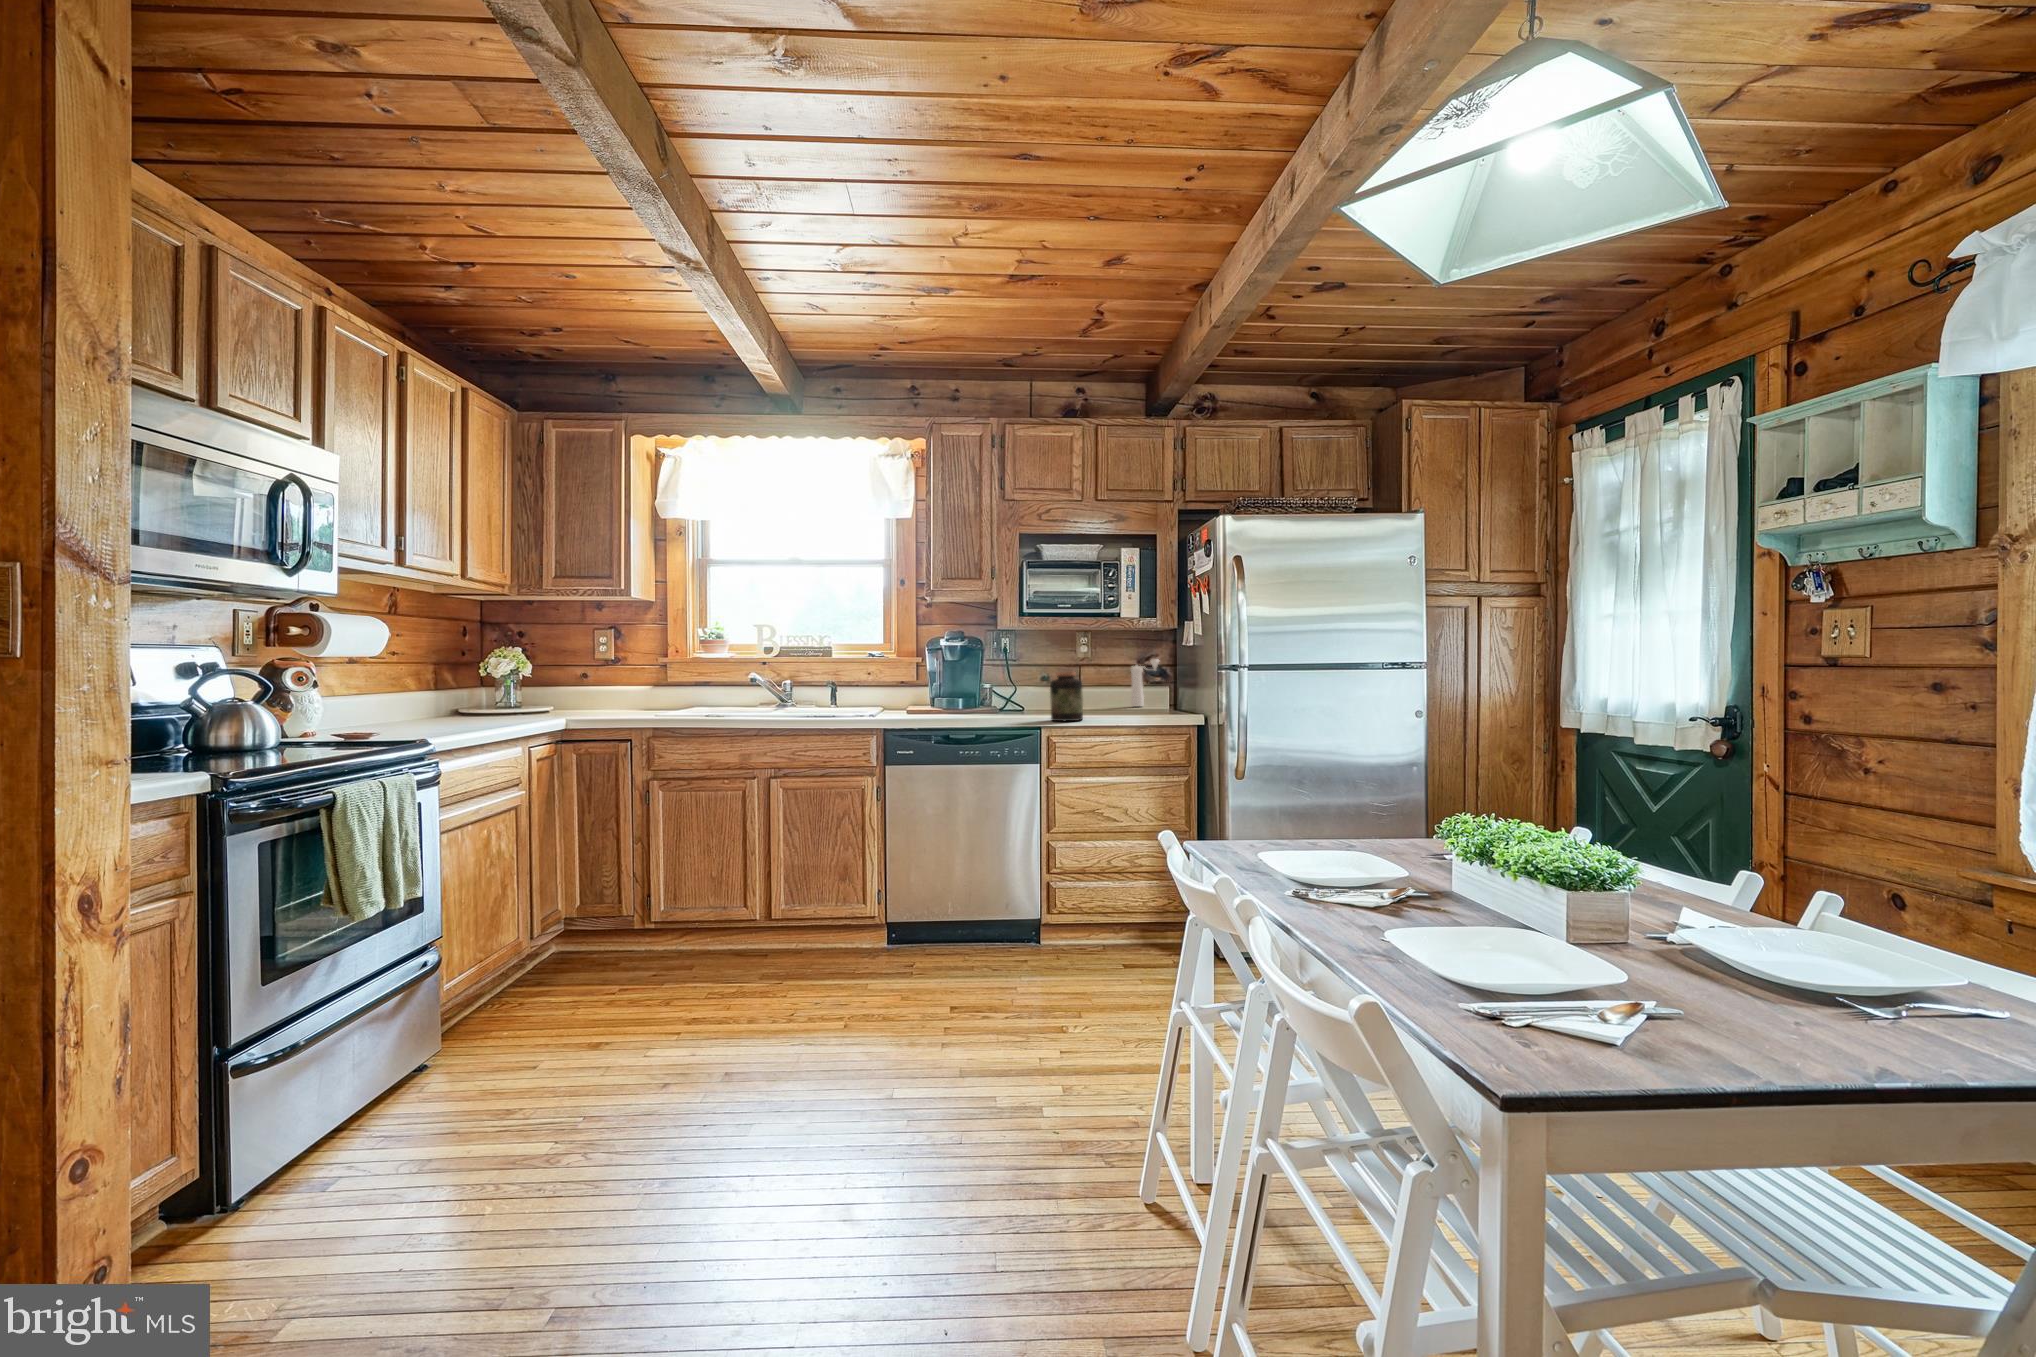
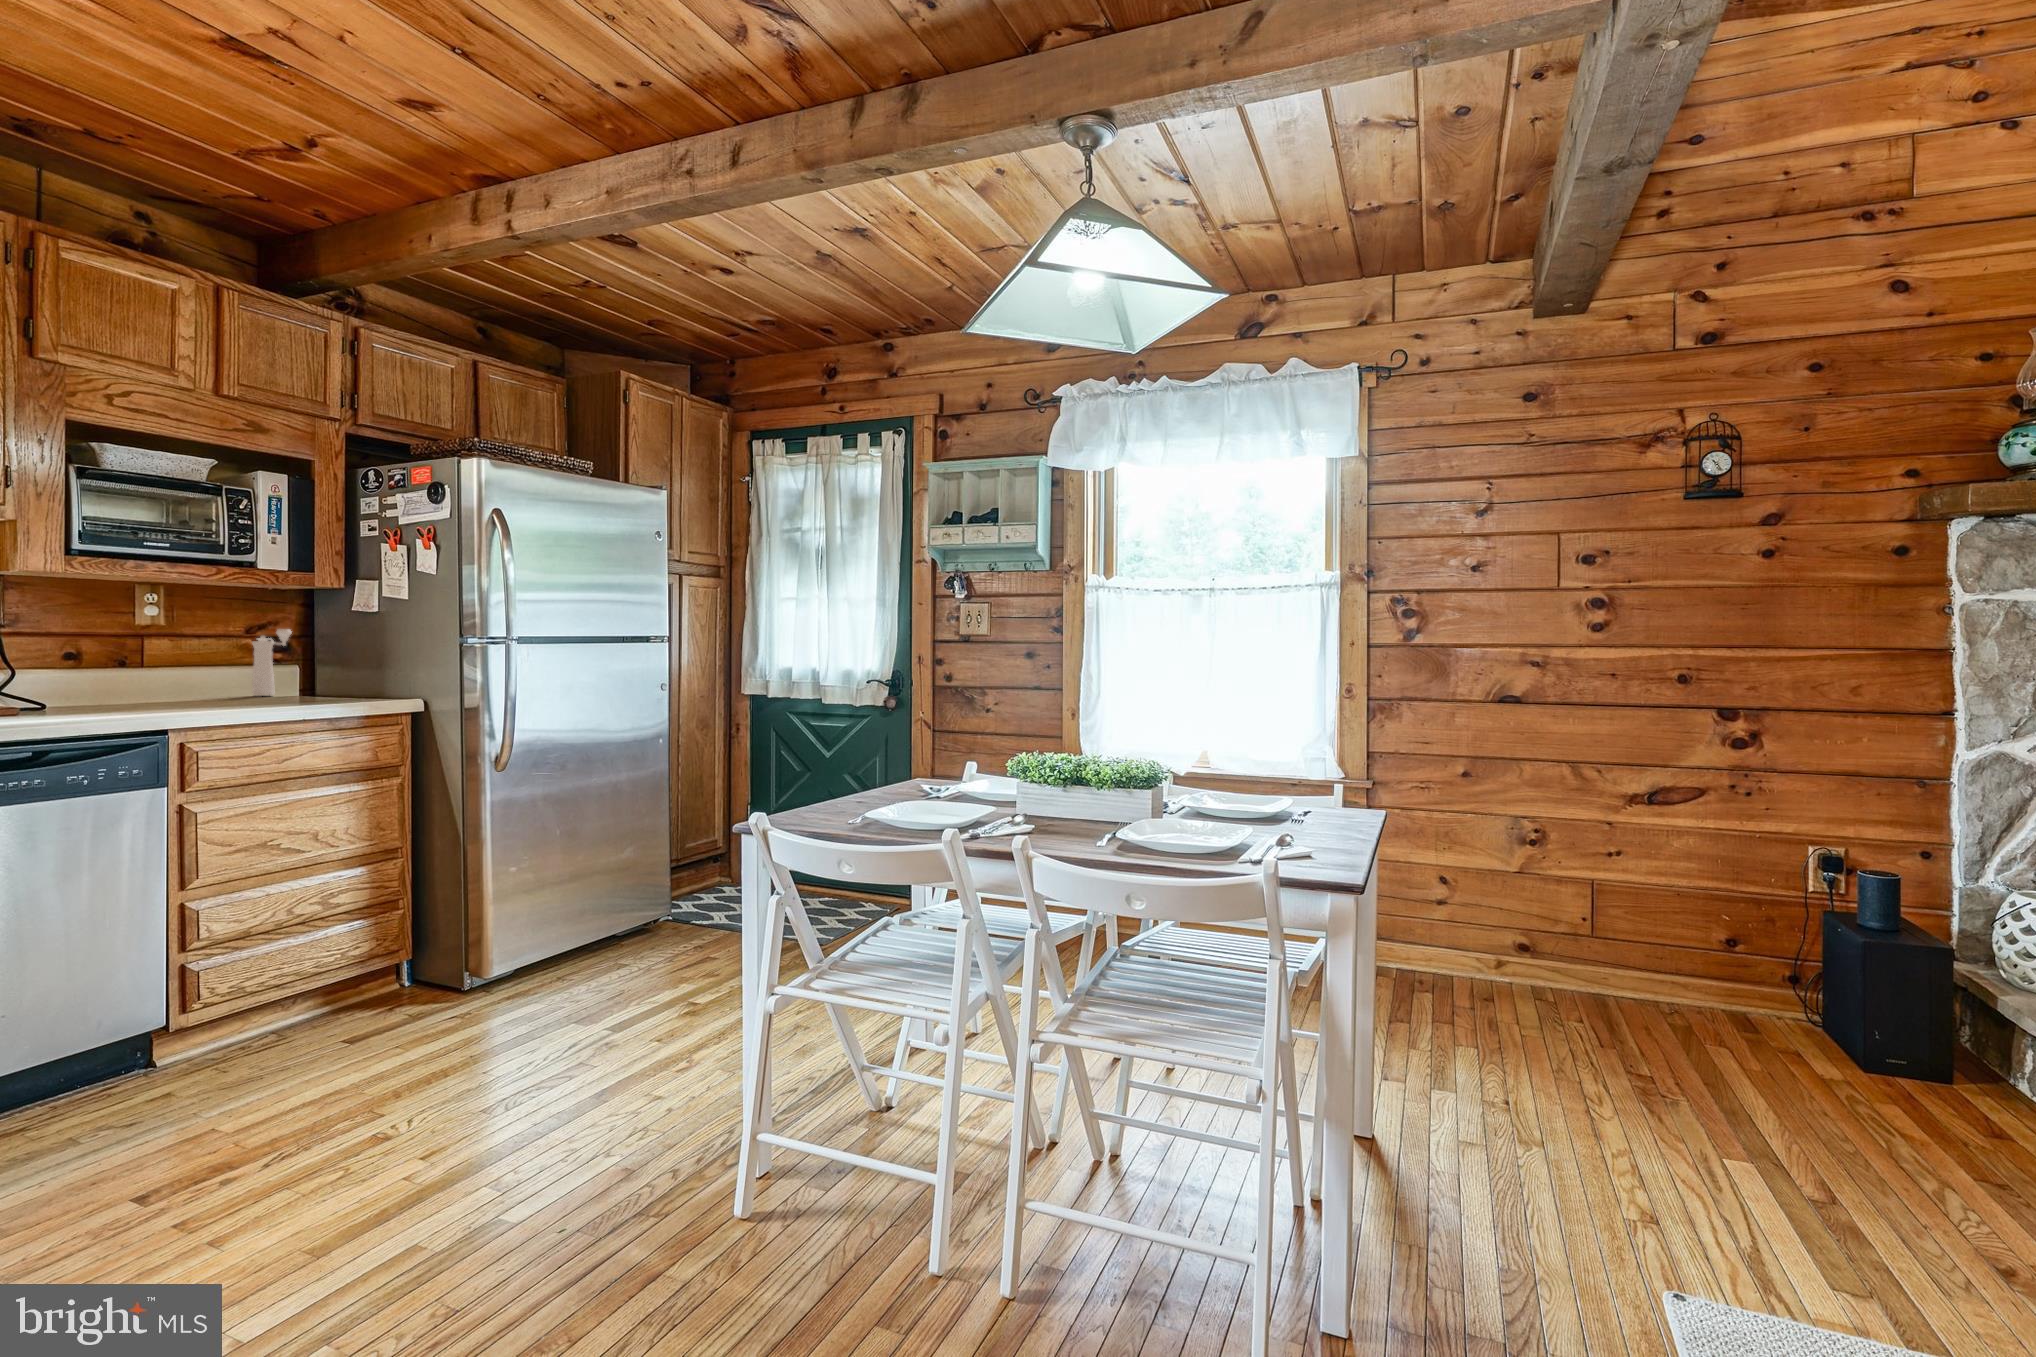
jar: present [1050,672,1083,721] -> none [192,641,253,715]

